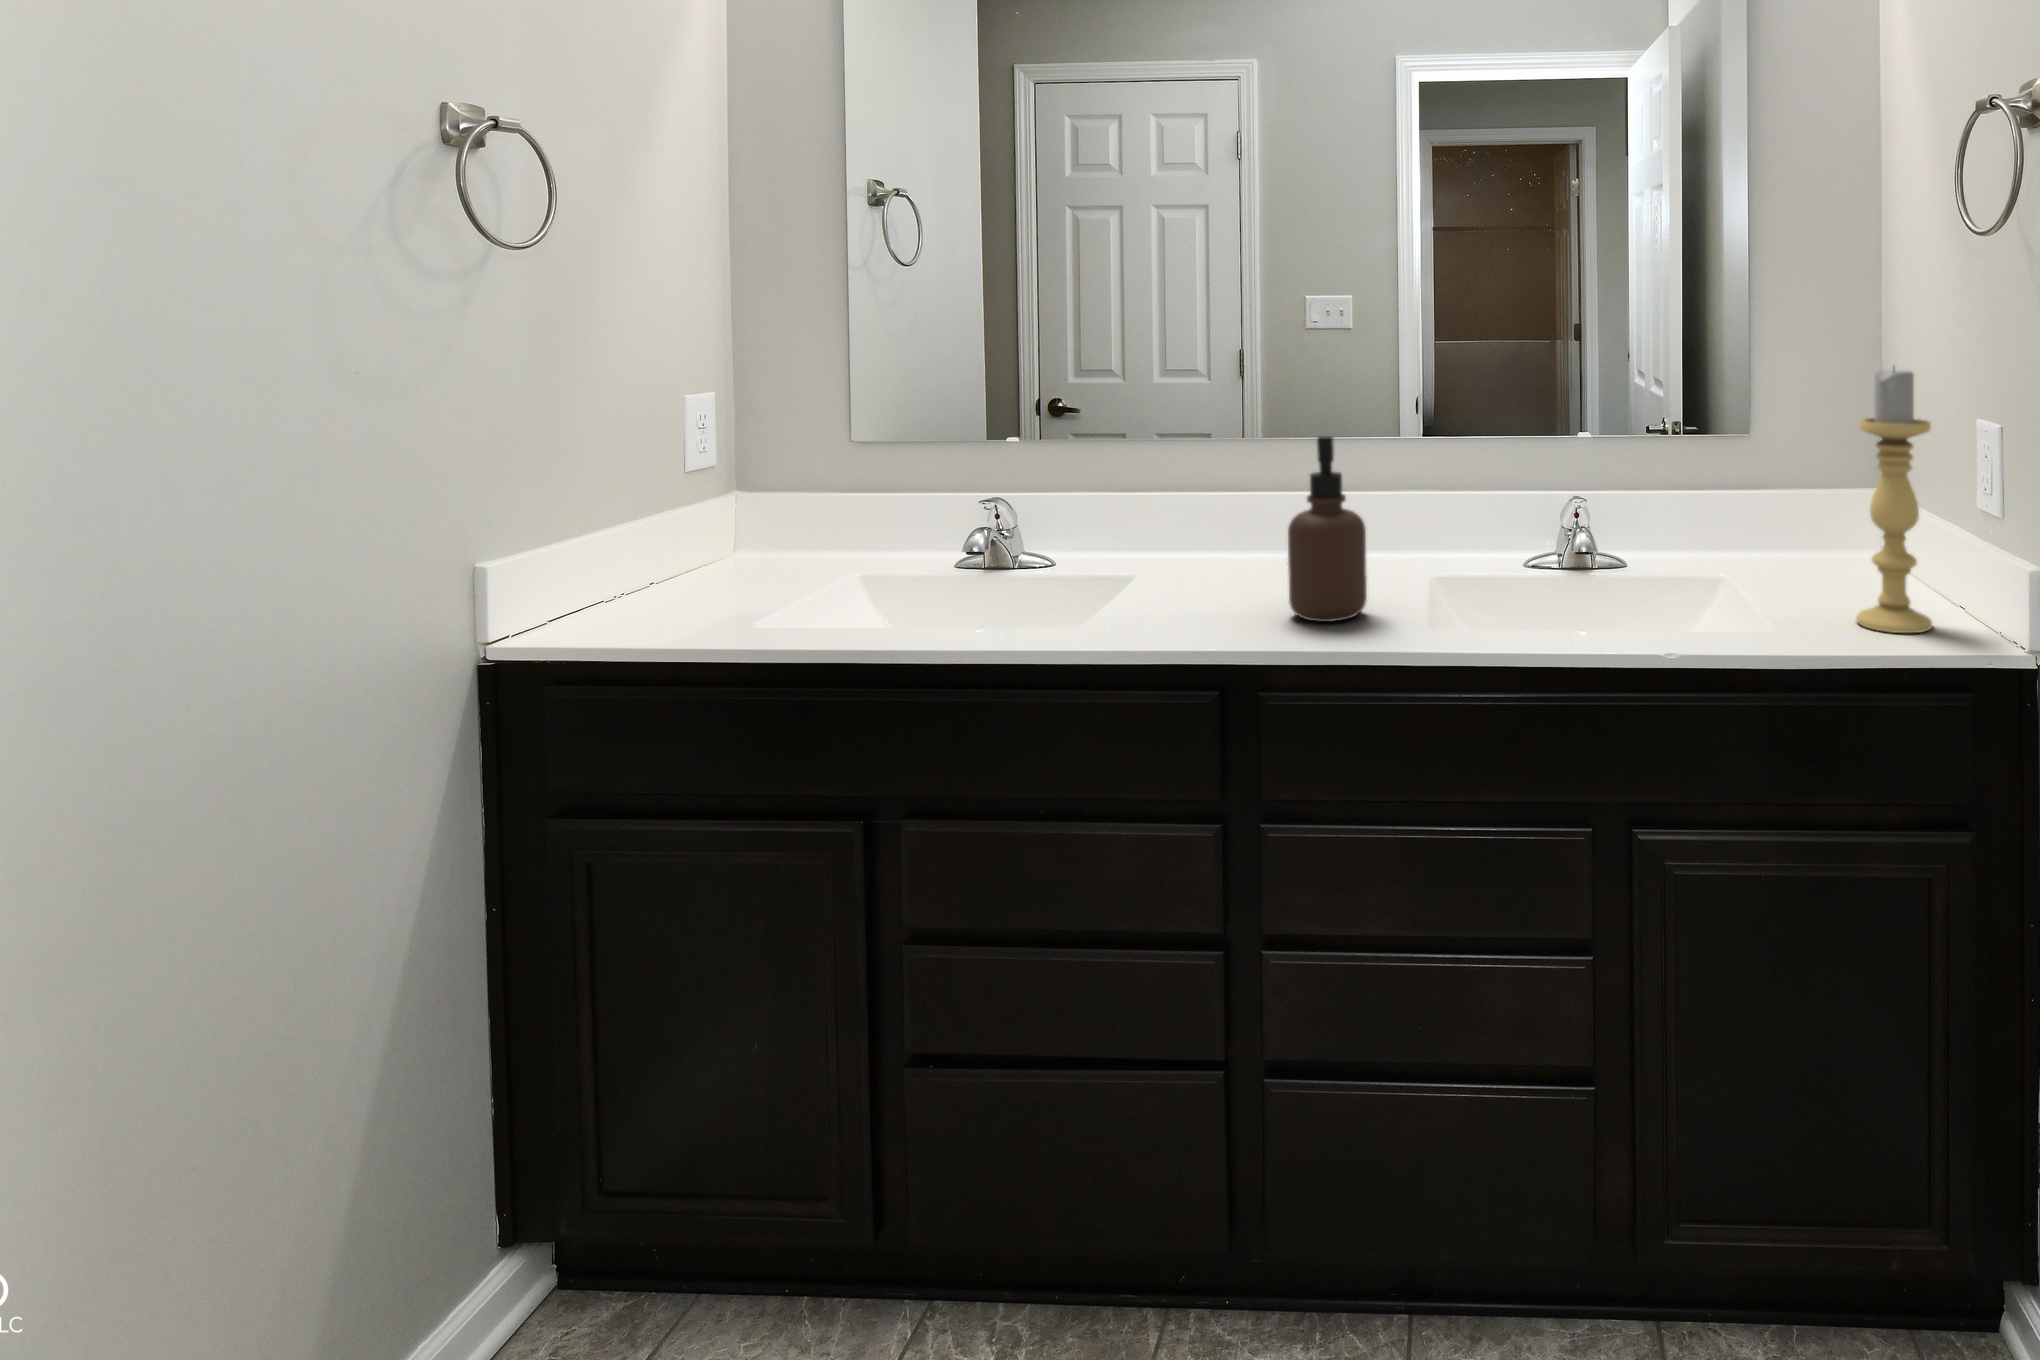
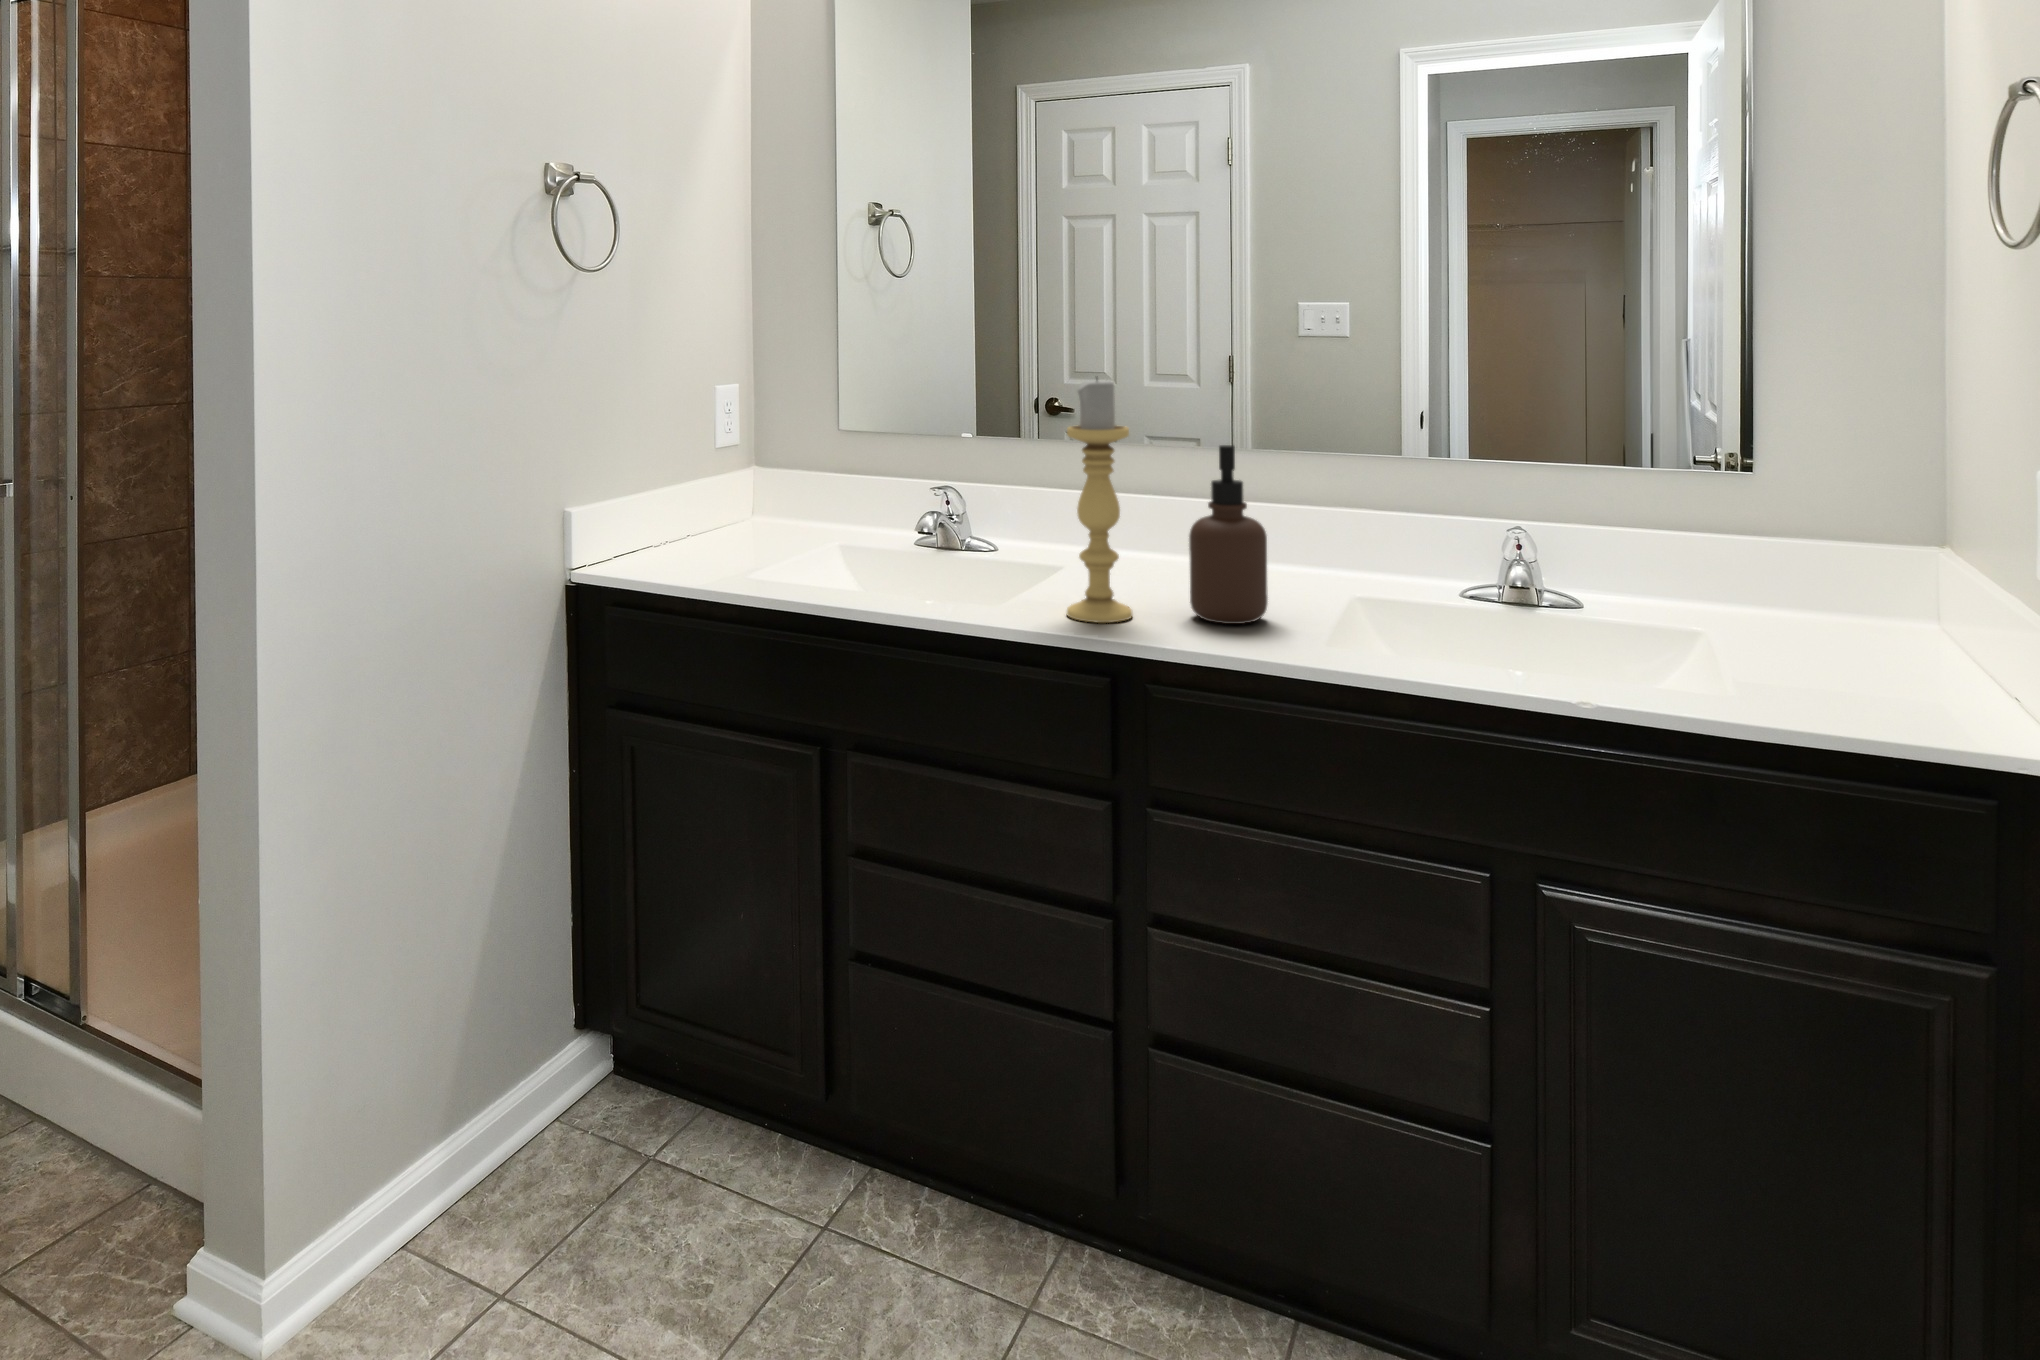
candle holder: present [1856,368,1932,633] -> present [1067,379,1132,623]

